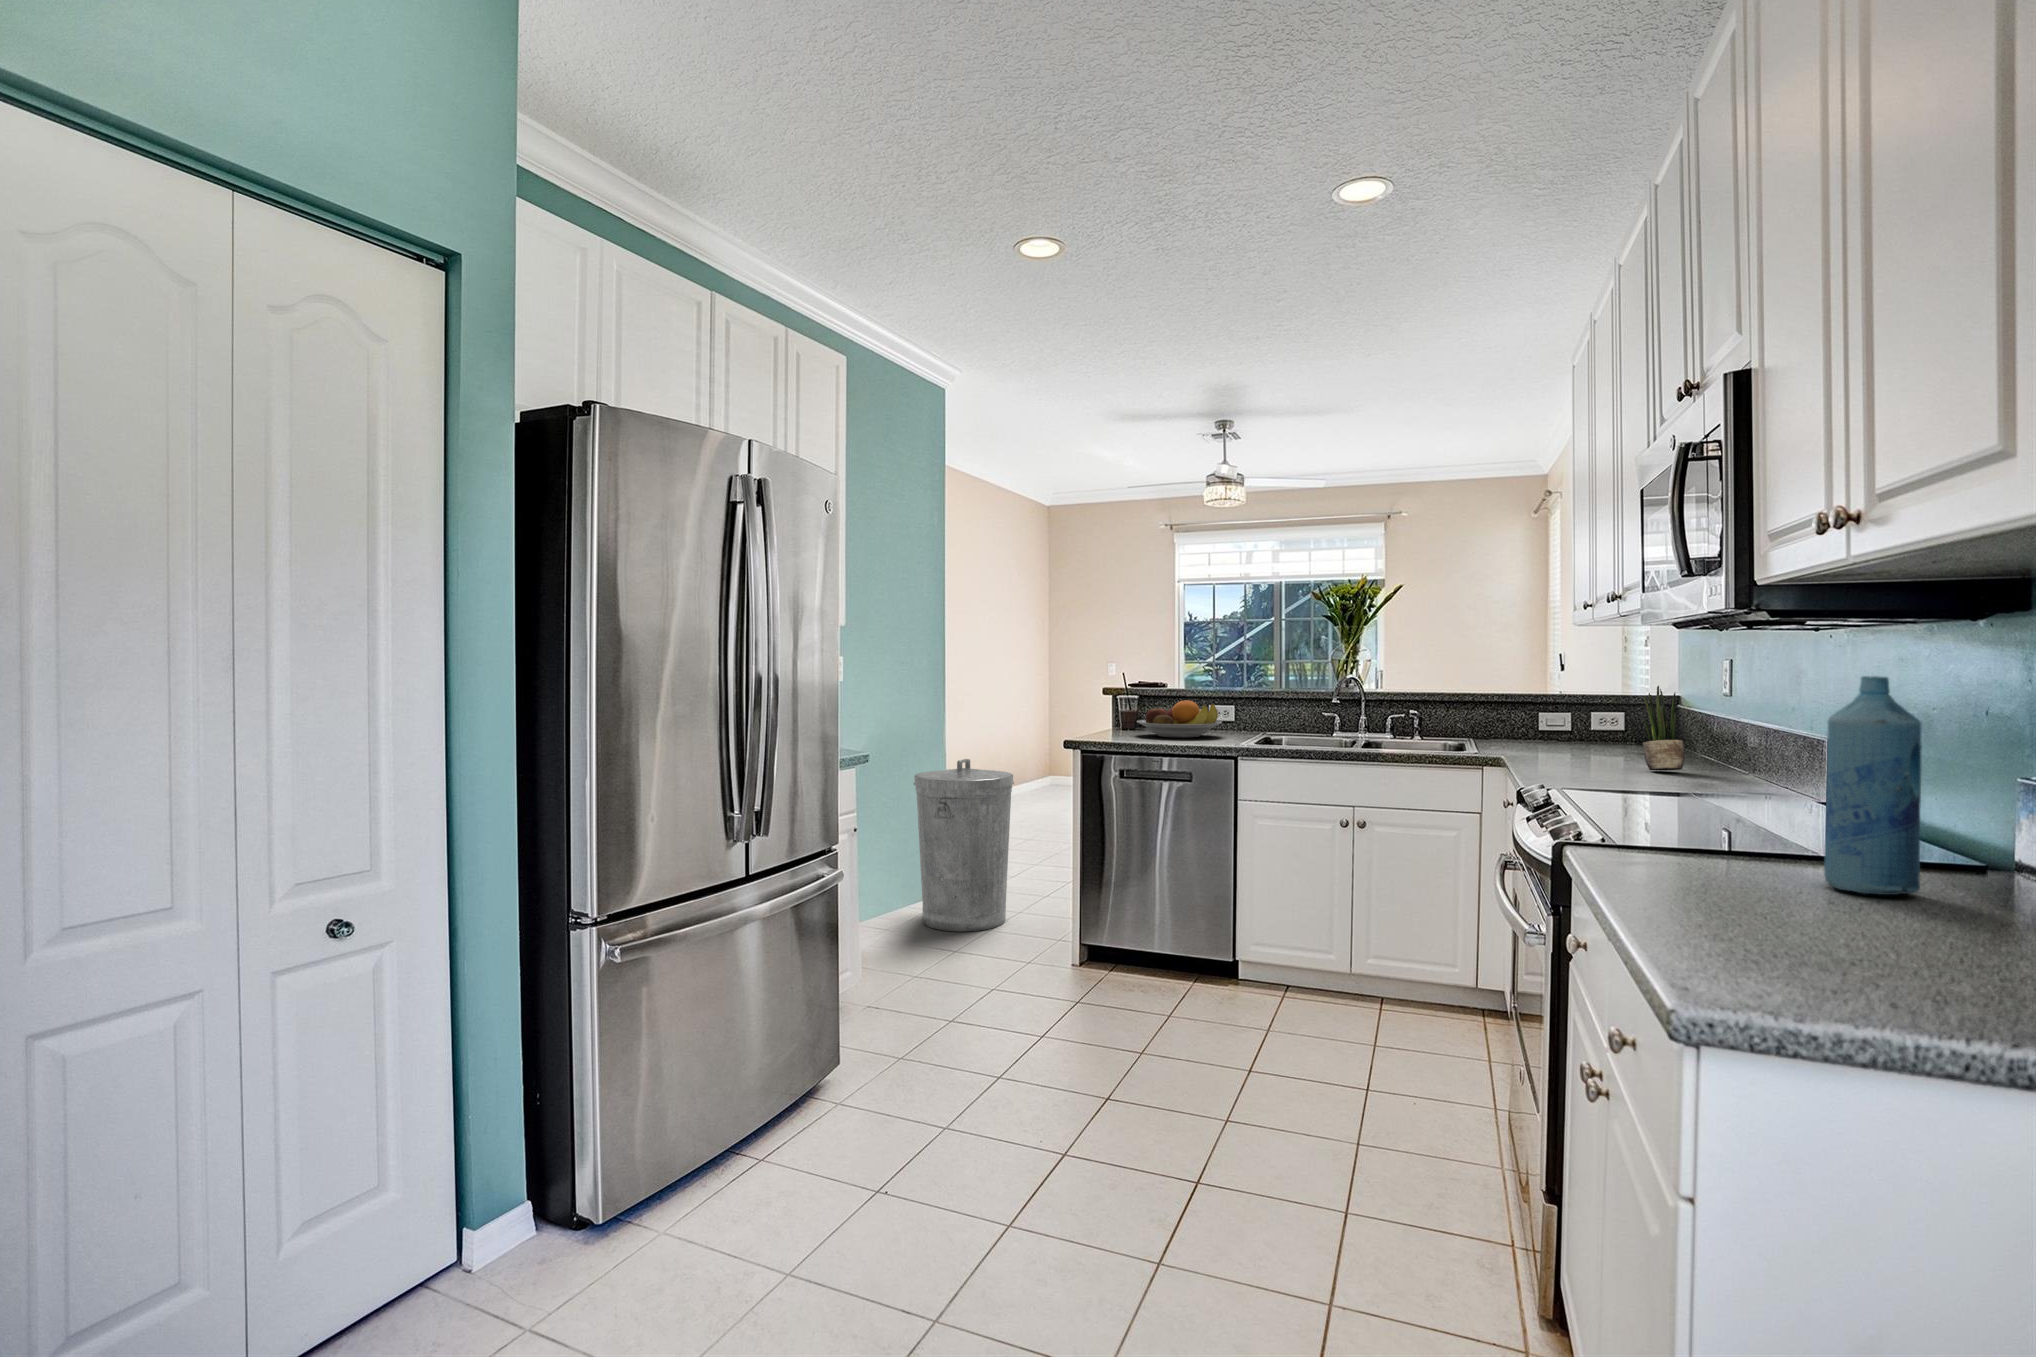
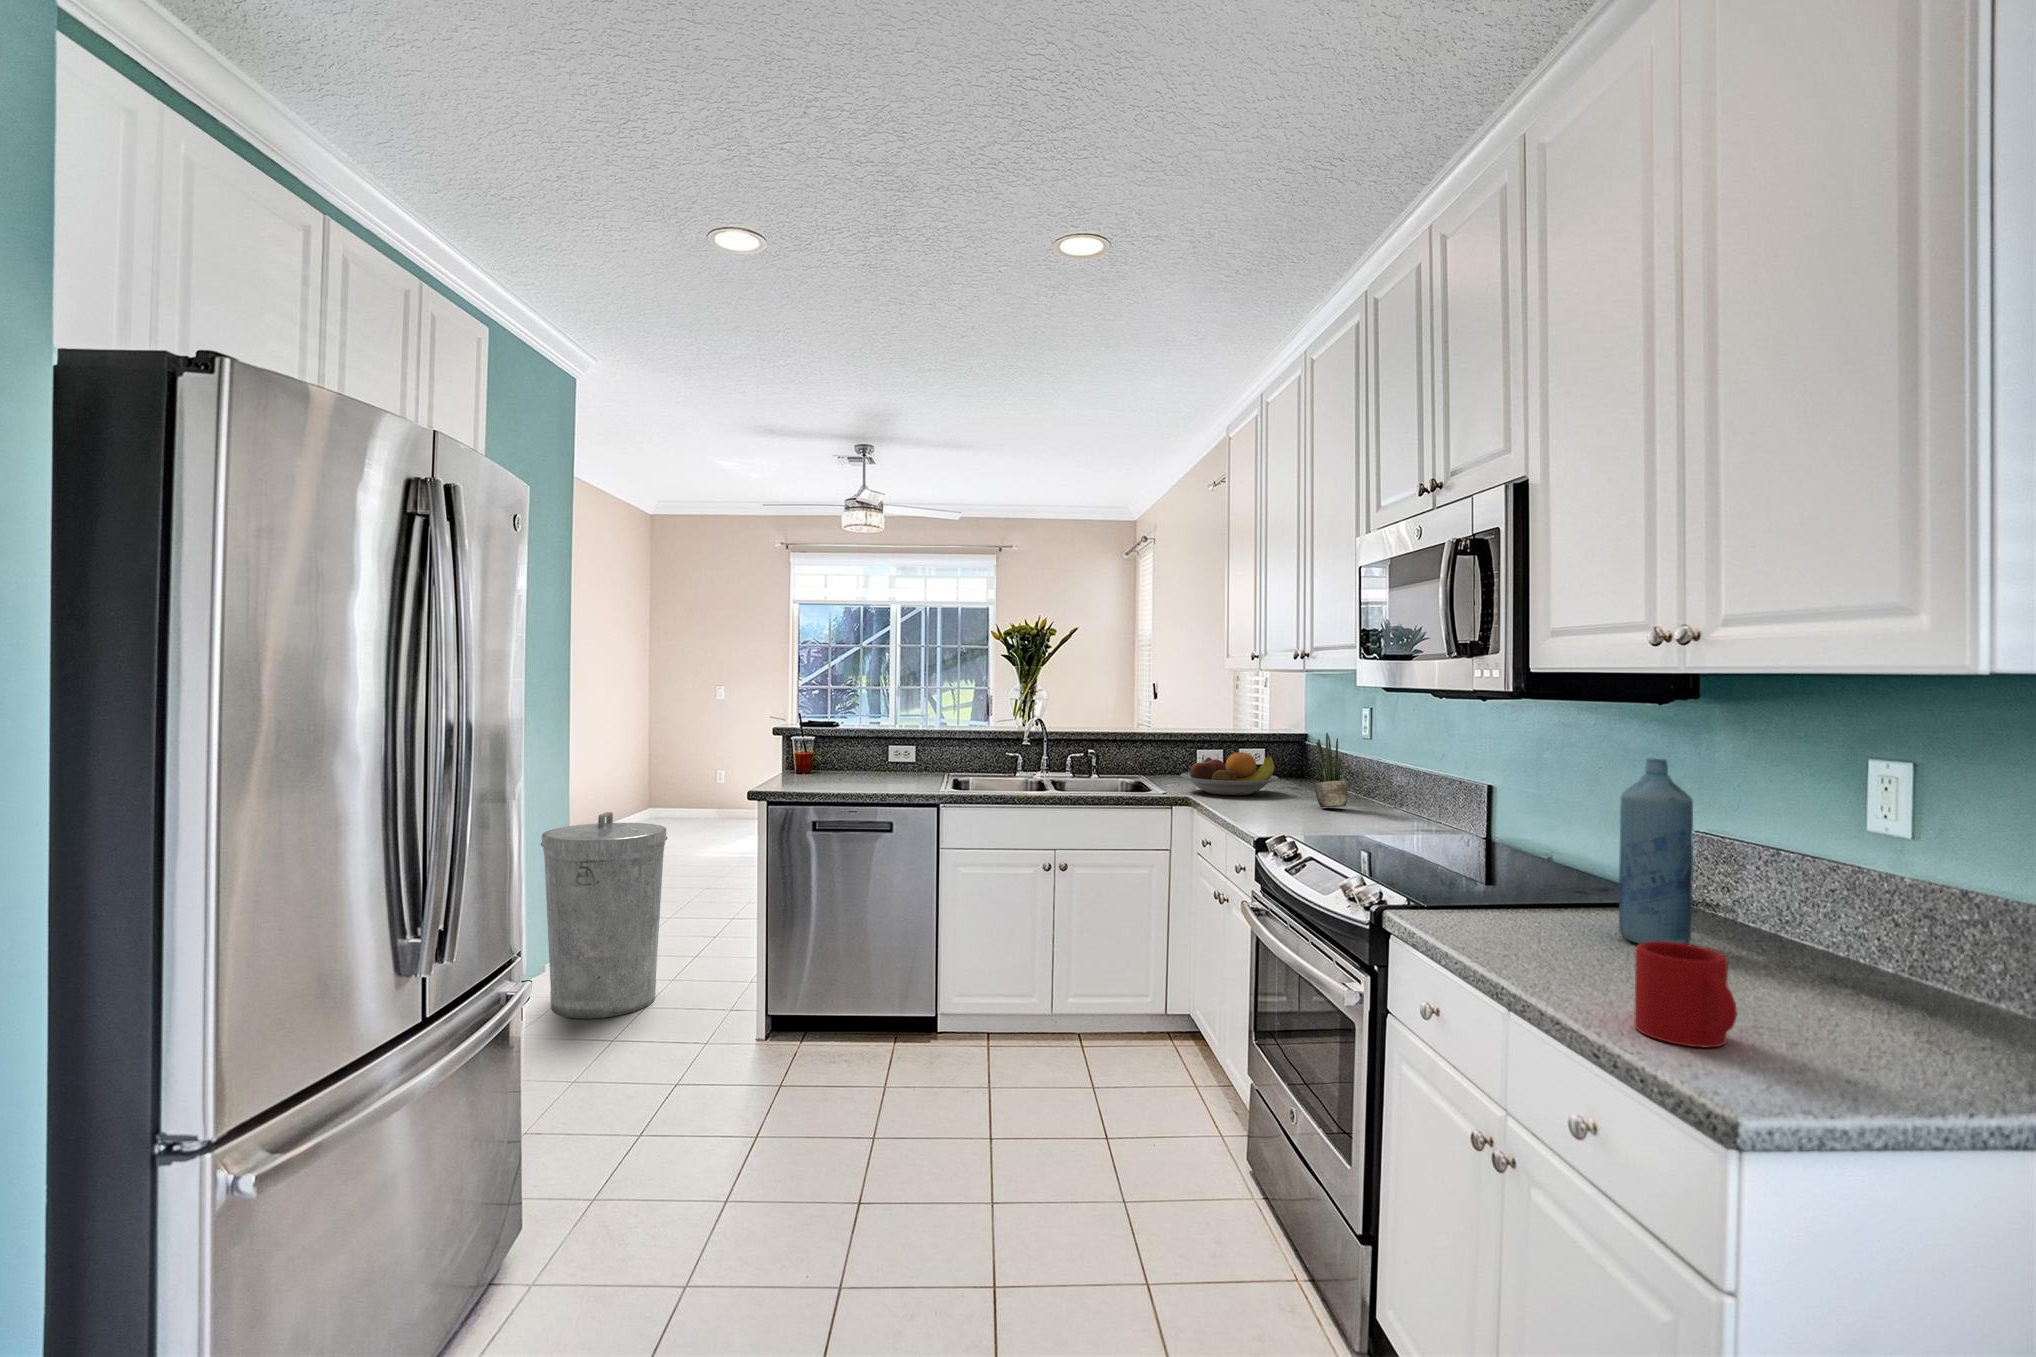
fruit bowl: present [1137,700,1222,738] -> present [1181,752,1278,795]
mug: none [1679,852,1784,963] -> present [1634,941,1737,1047]

